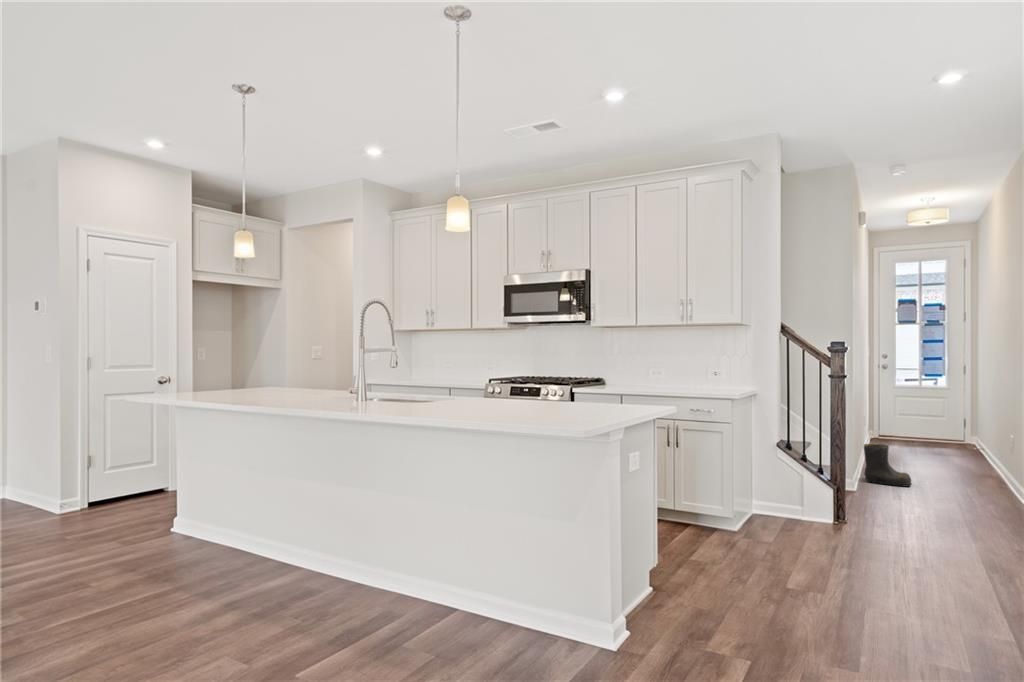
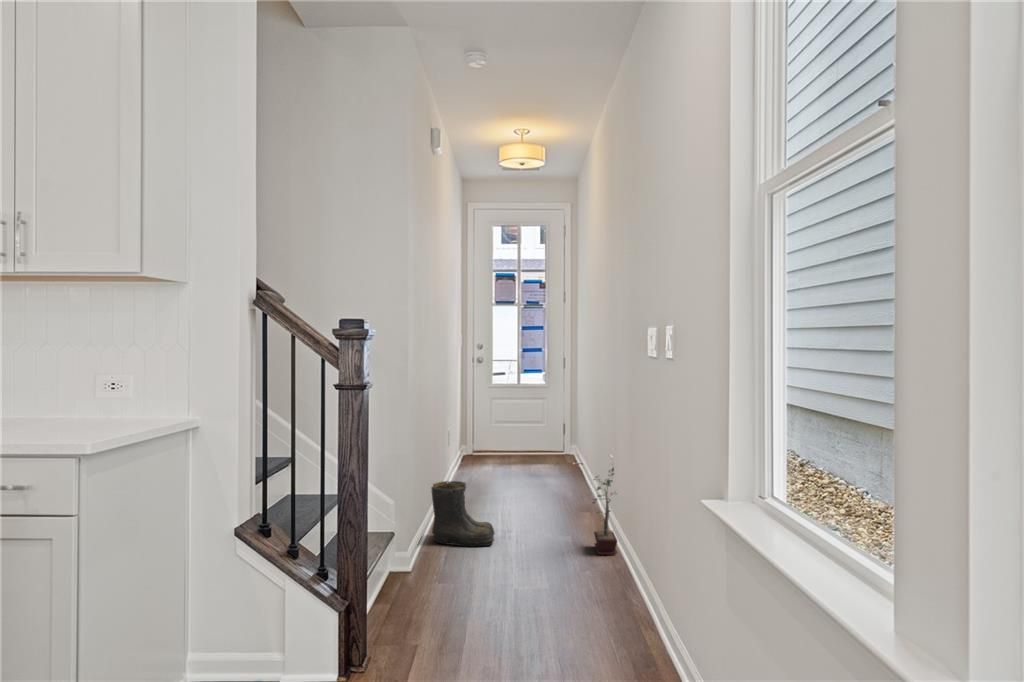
potted plant: none [991,441,1017,502] -> present [592,468,617,555]

